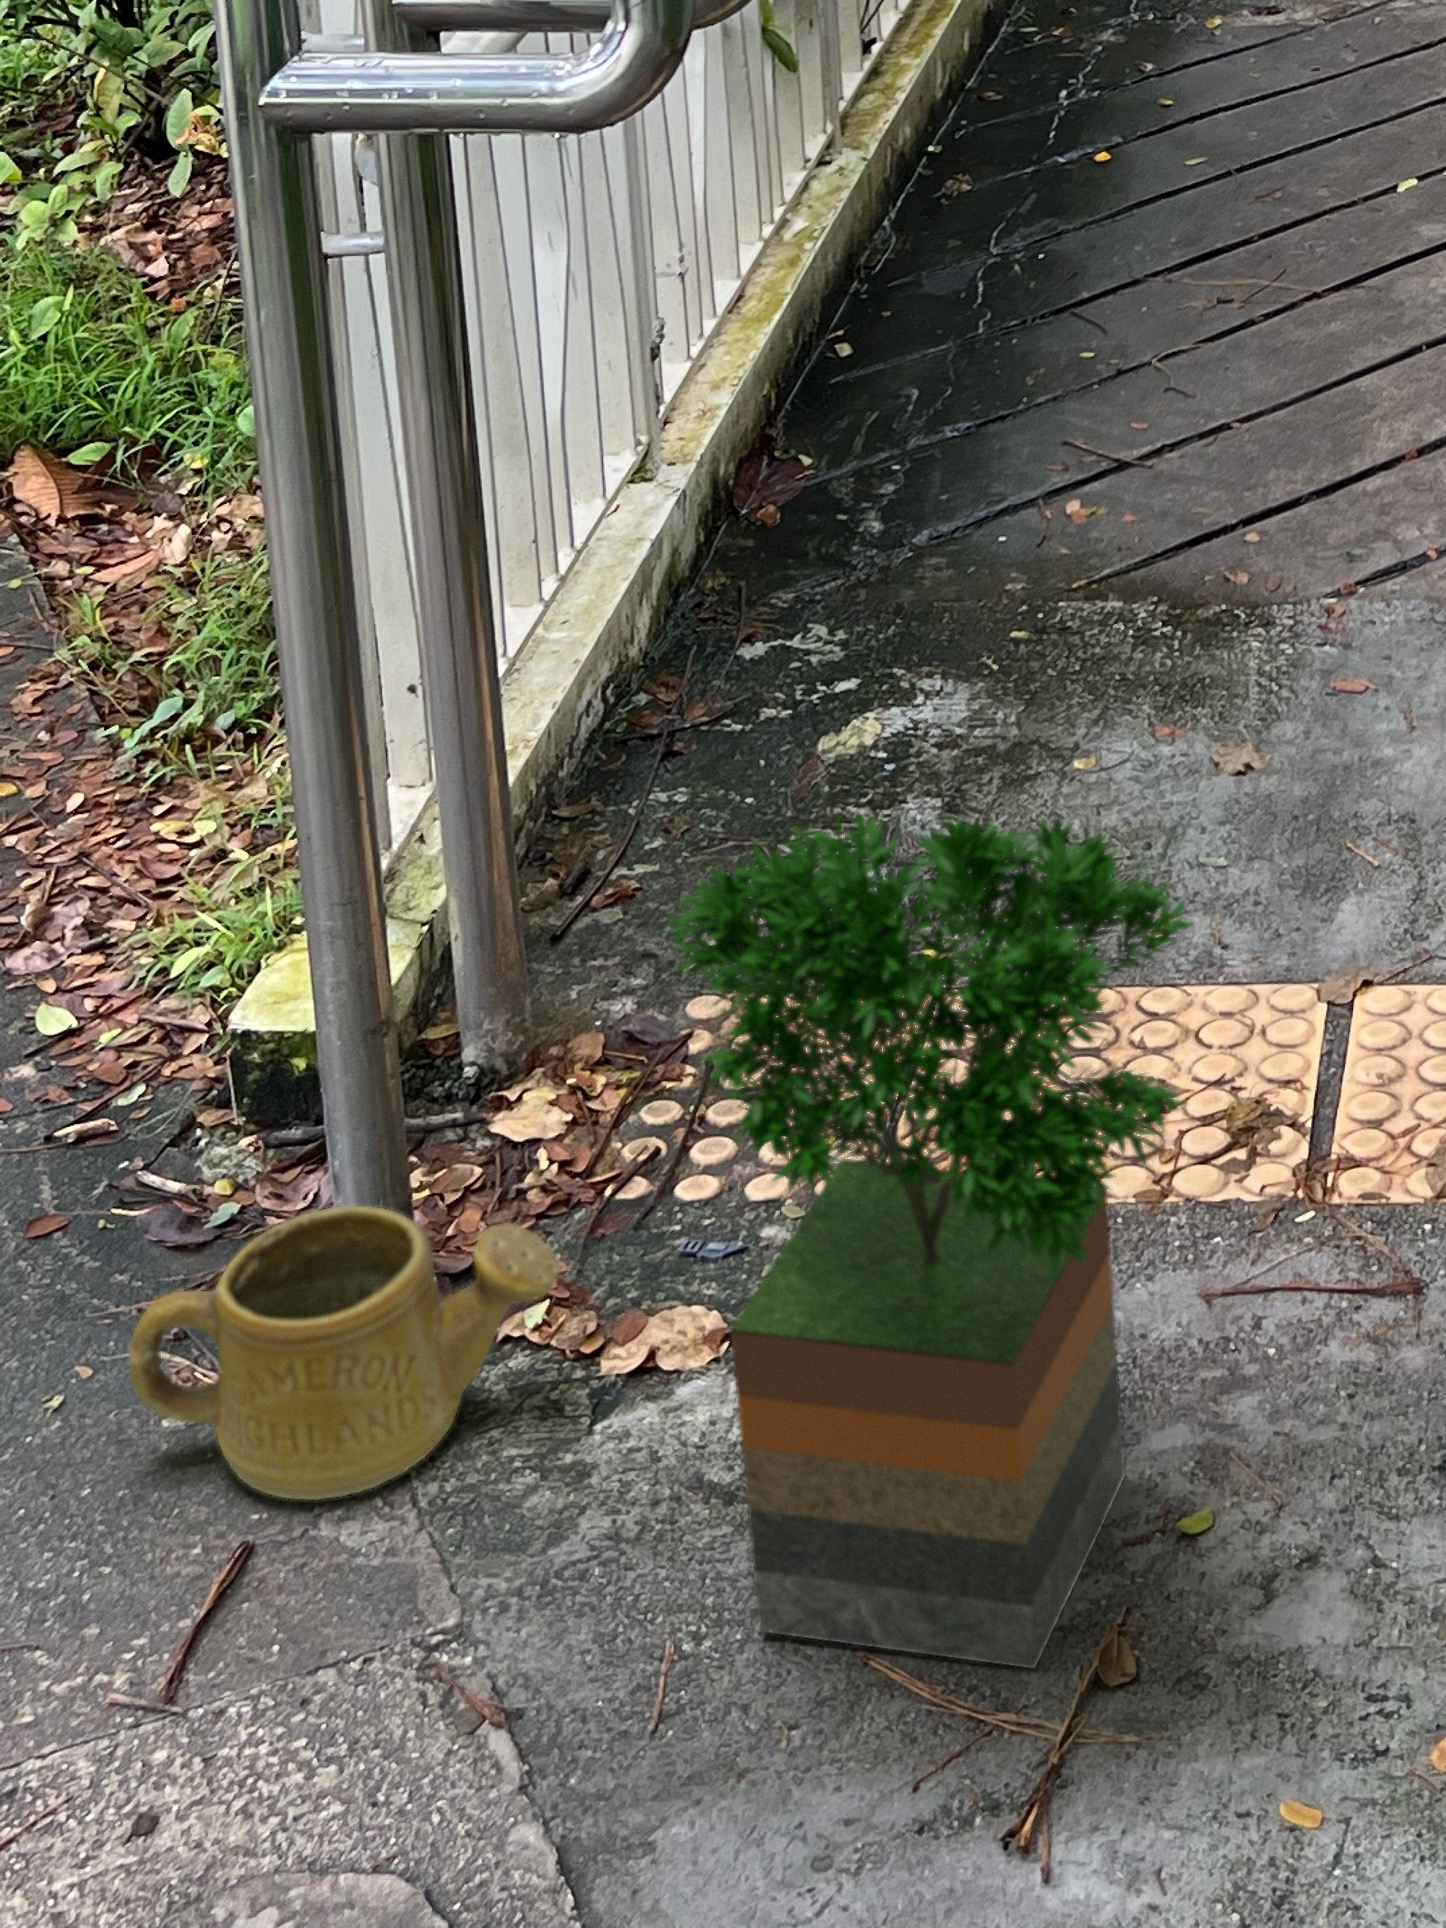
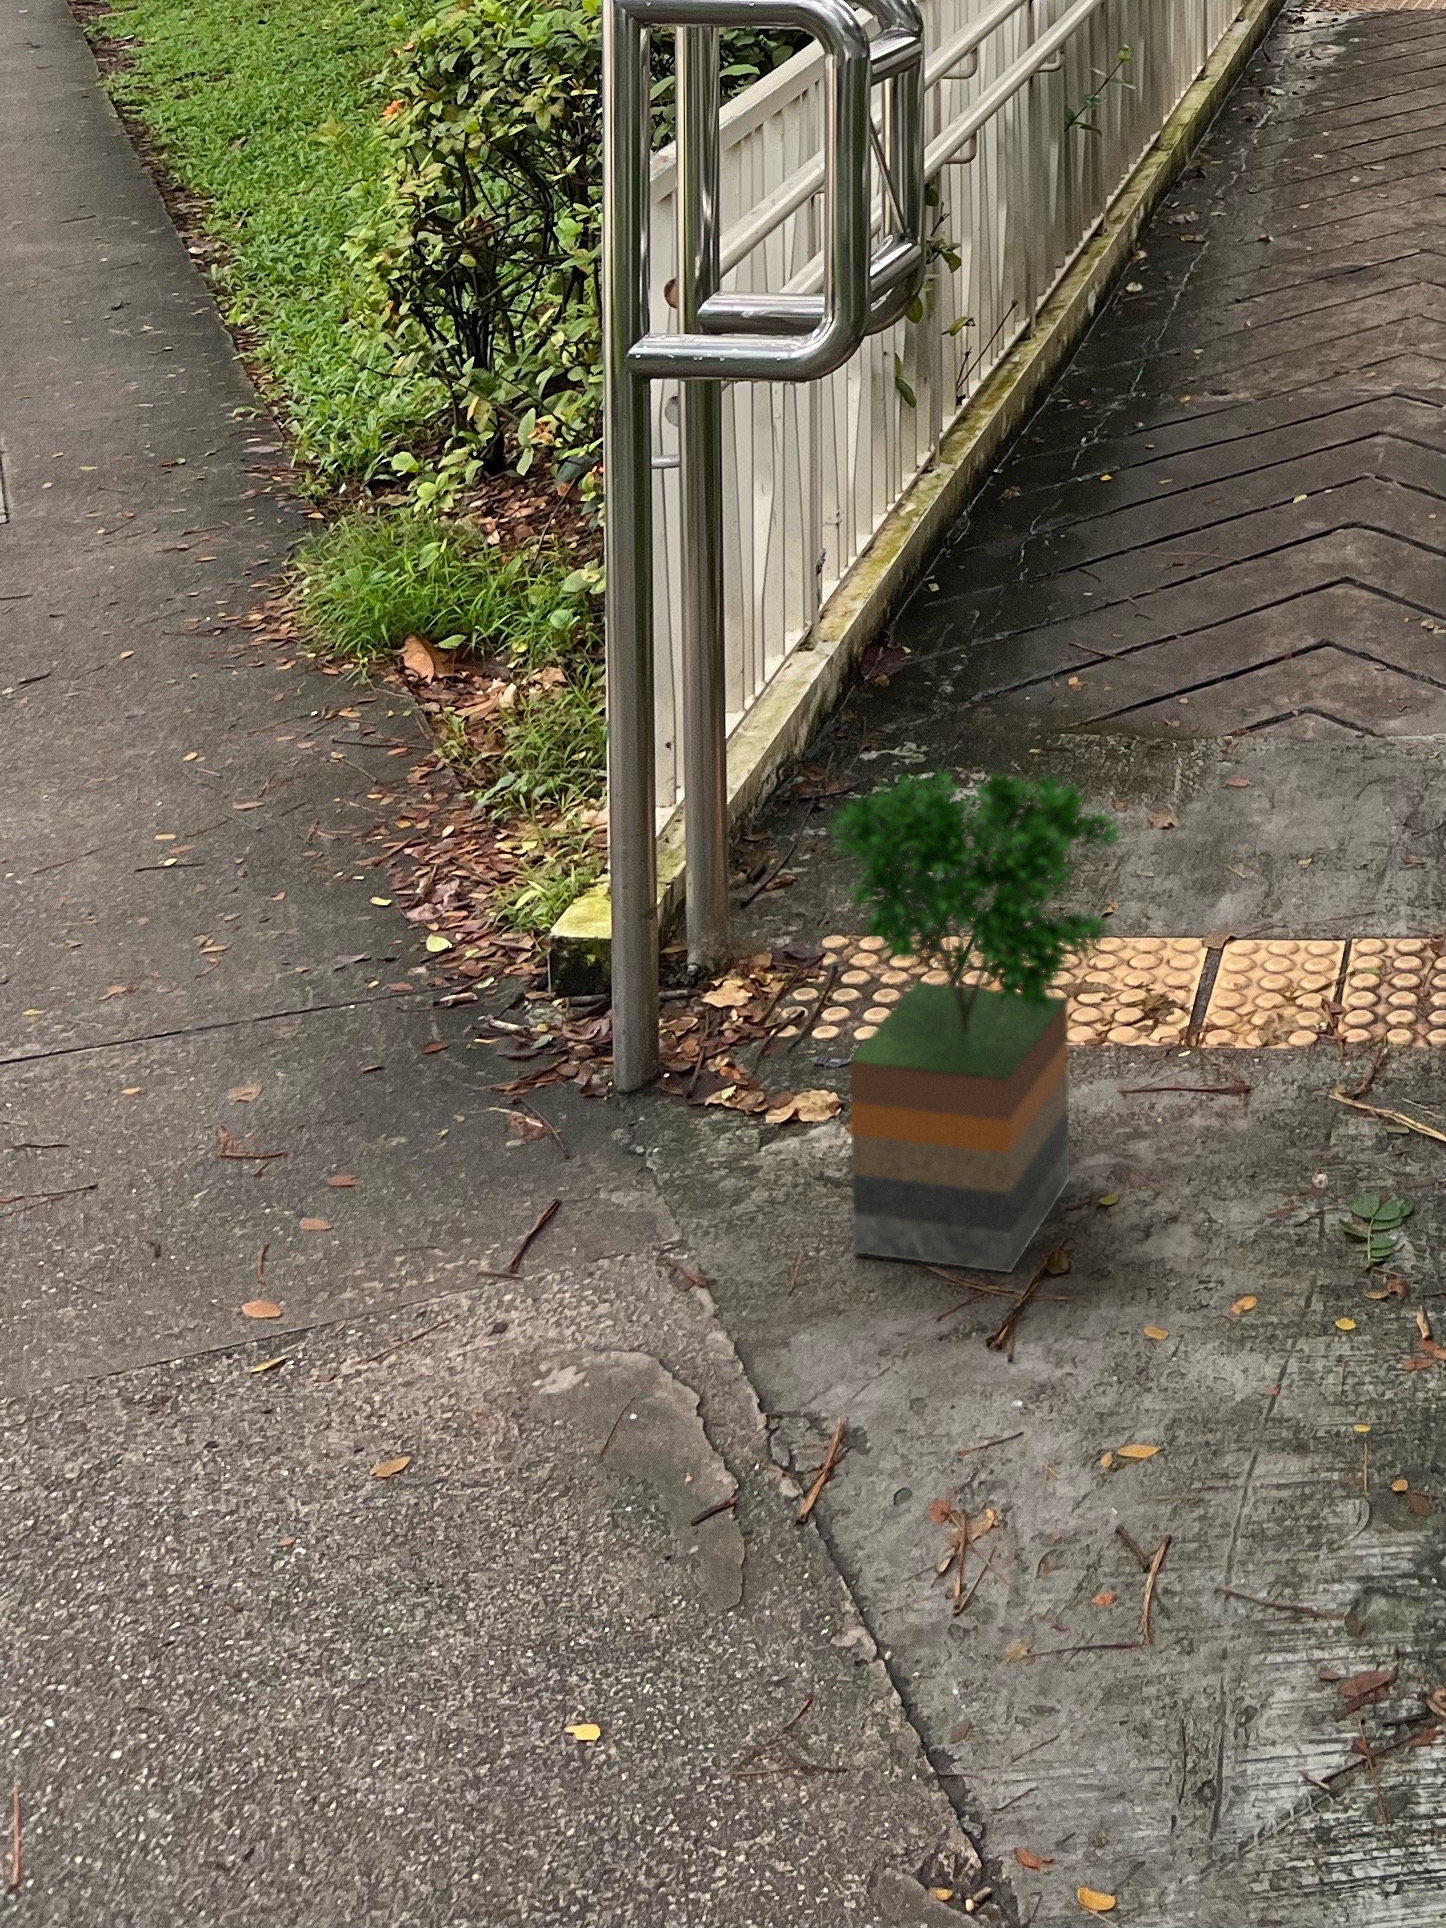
watering can: present [129,1206,561,1500] -> none [493,1017,748,1186]

